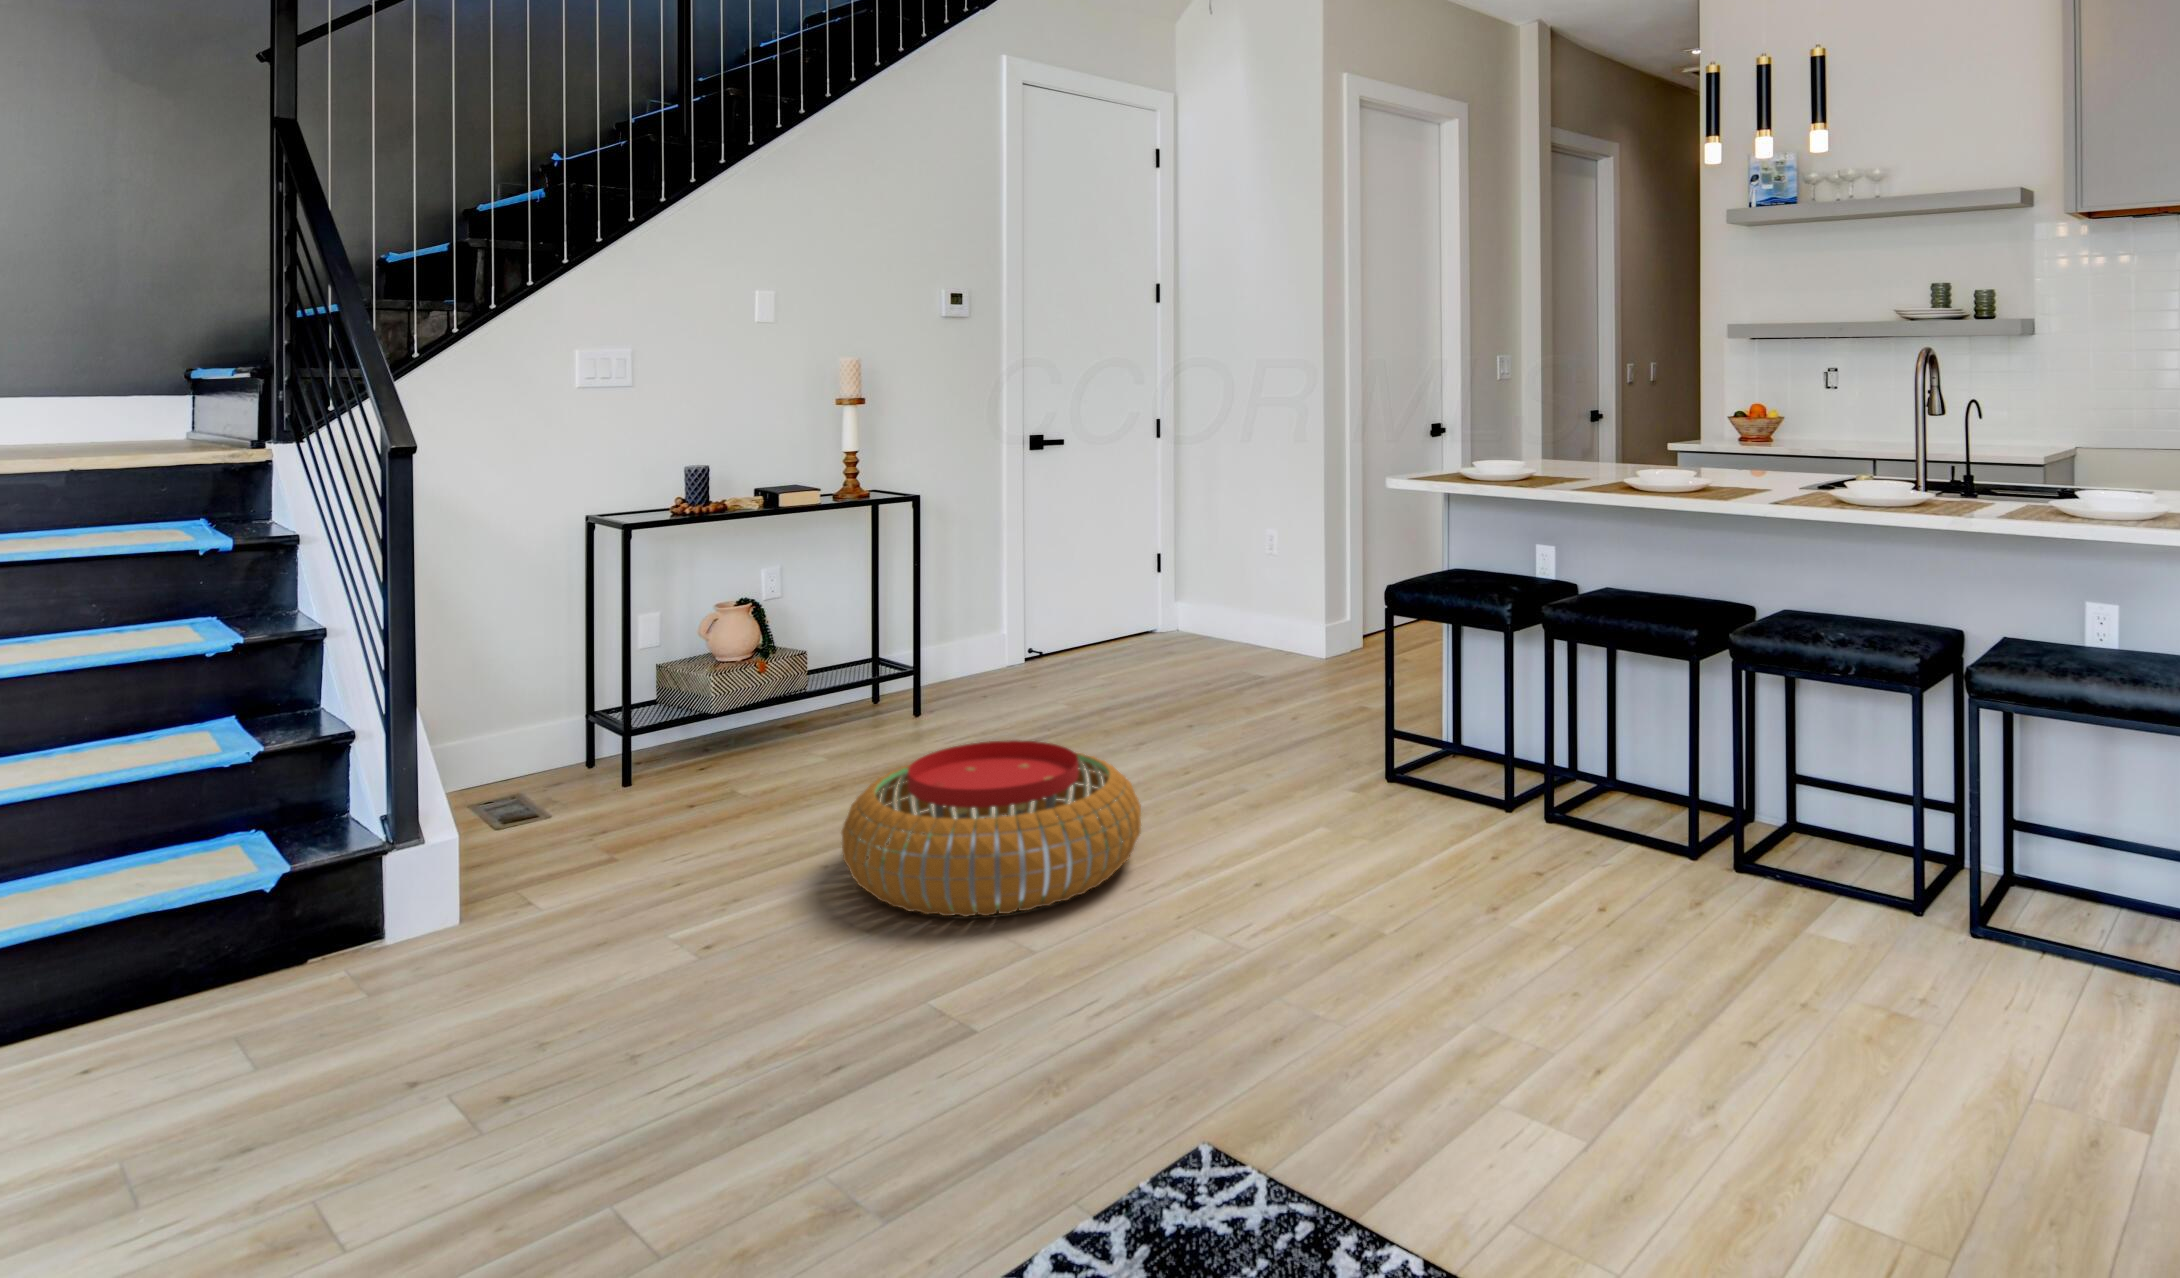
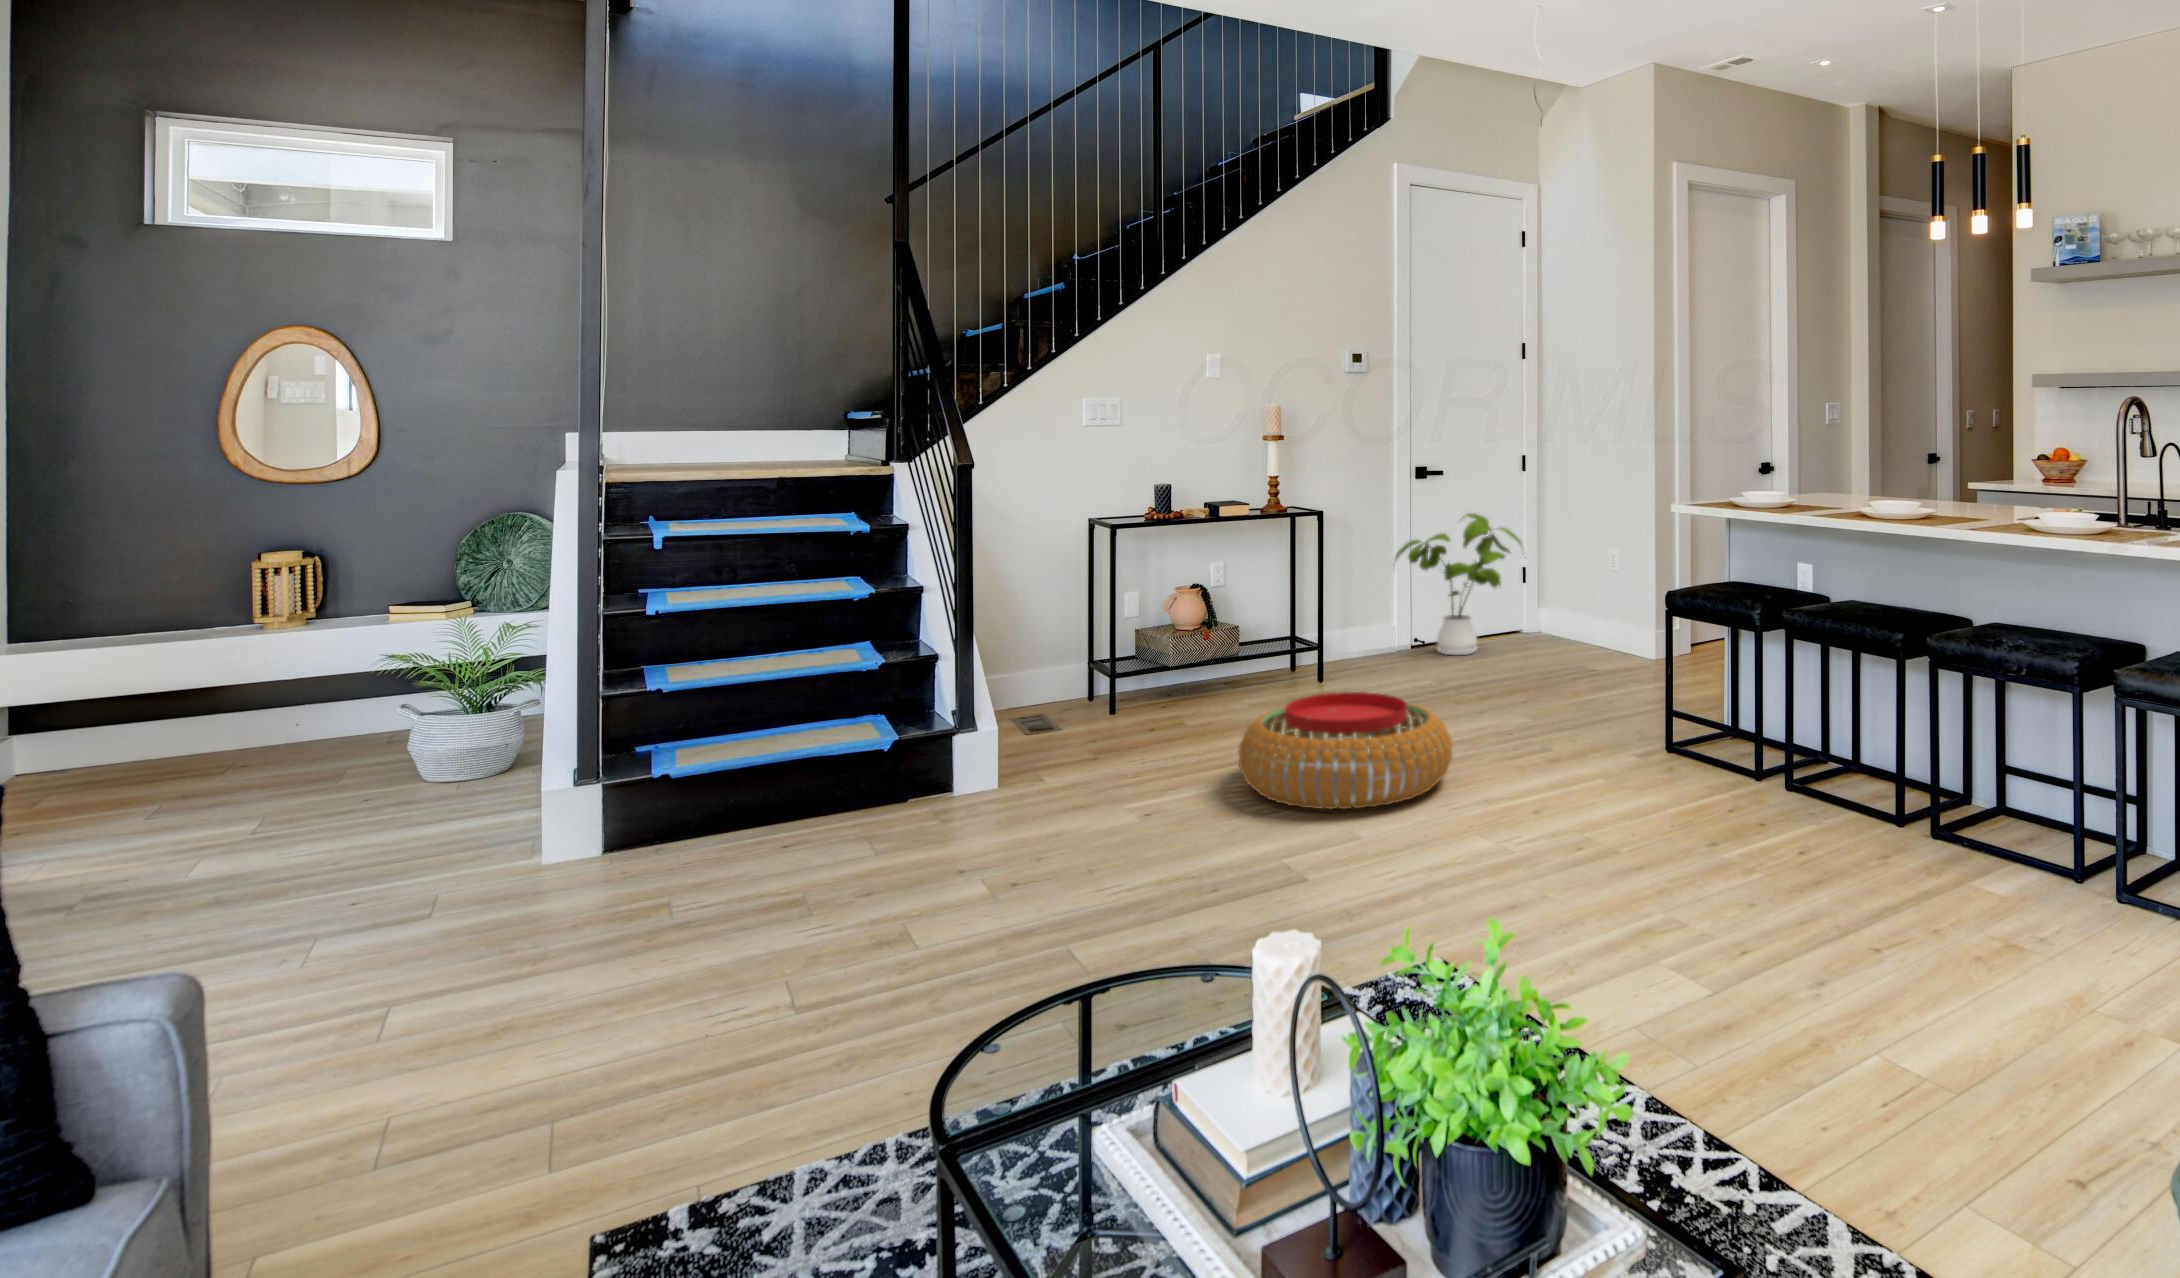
house plant: none [993,494,1162,669] -> present [1395,513,1522,655]

